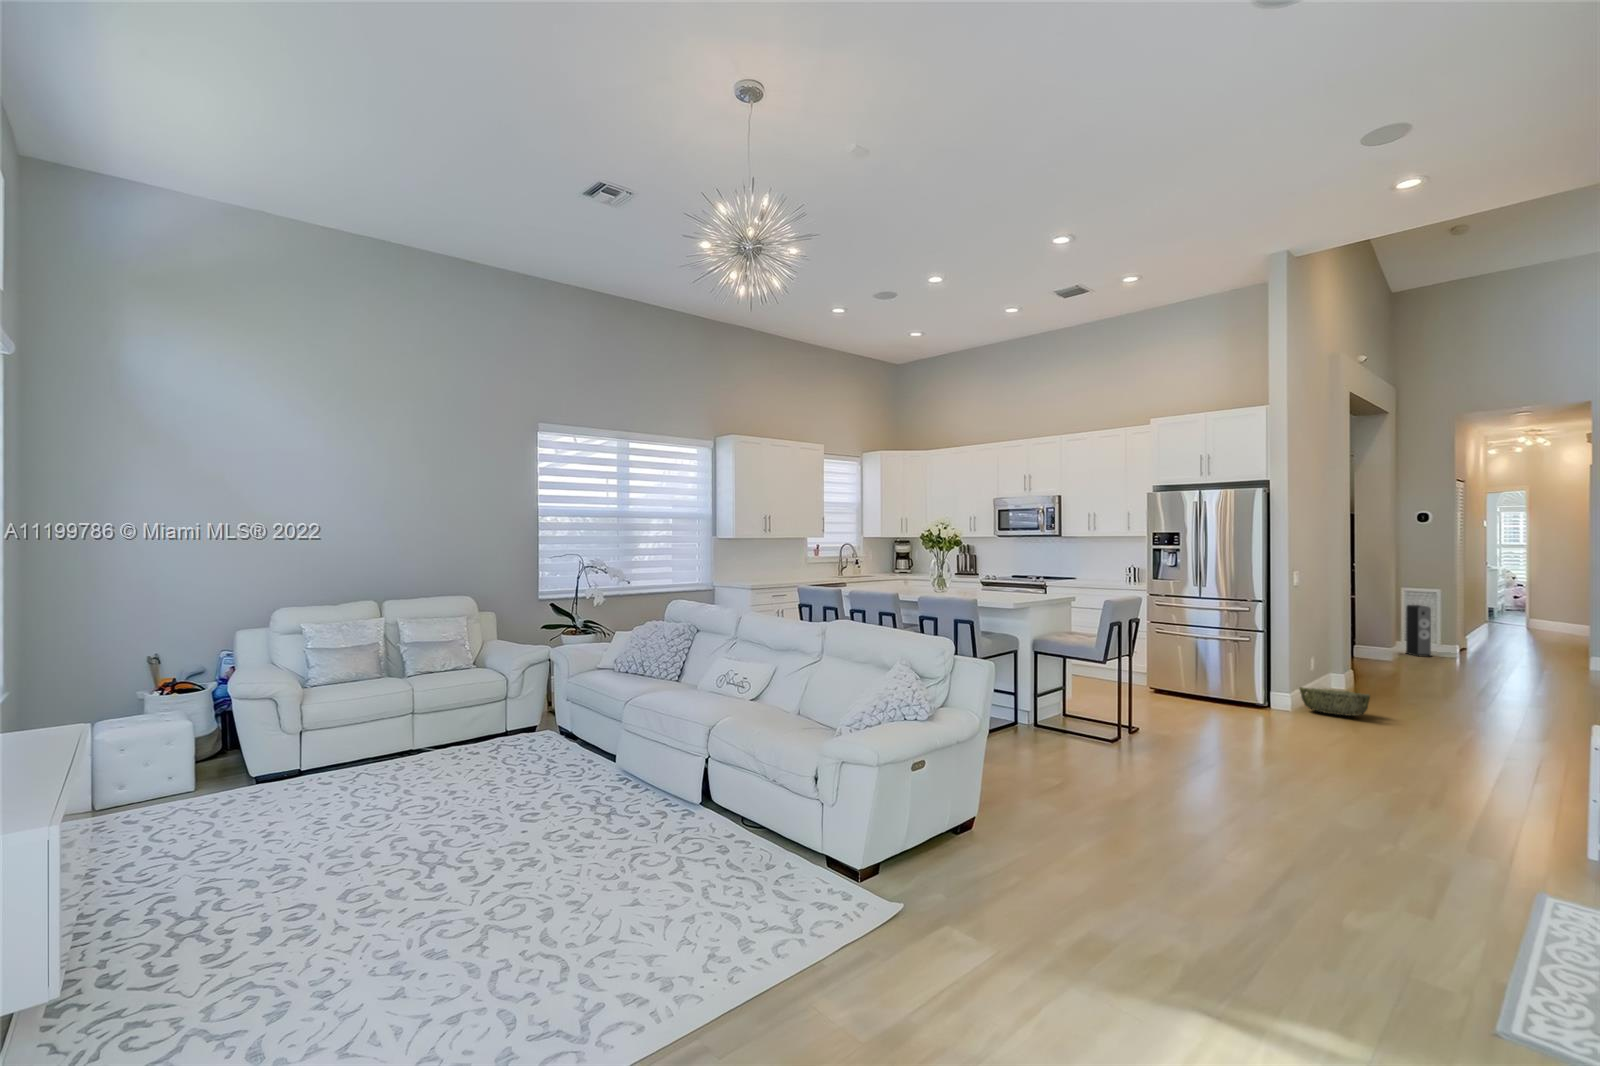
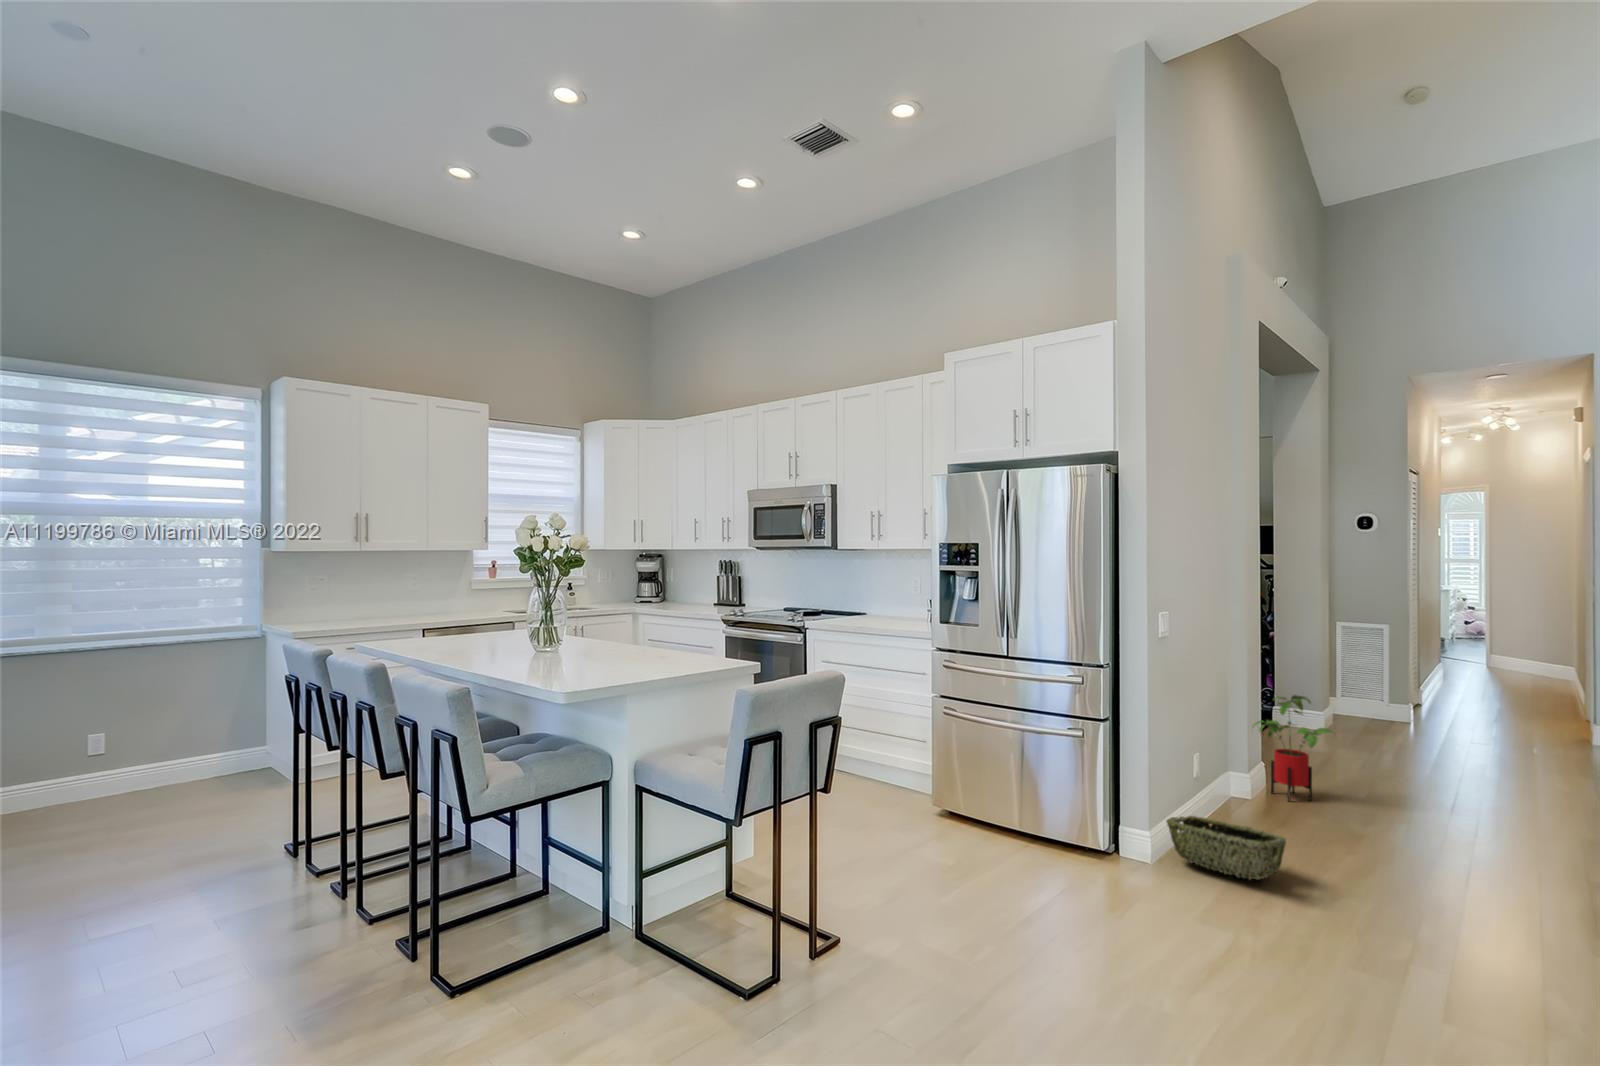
speaker: present [1406,605,1431,657] -> none [1340,645,1377,719]
house plant: none [1345,627,1401,691] -> present [1253,695,1333,801]

